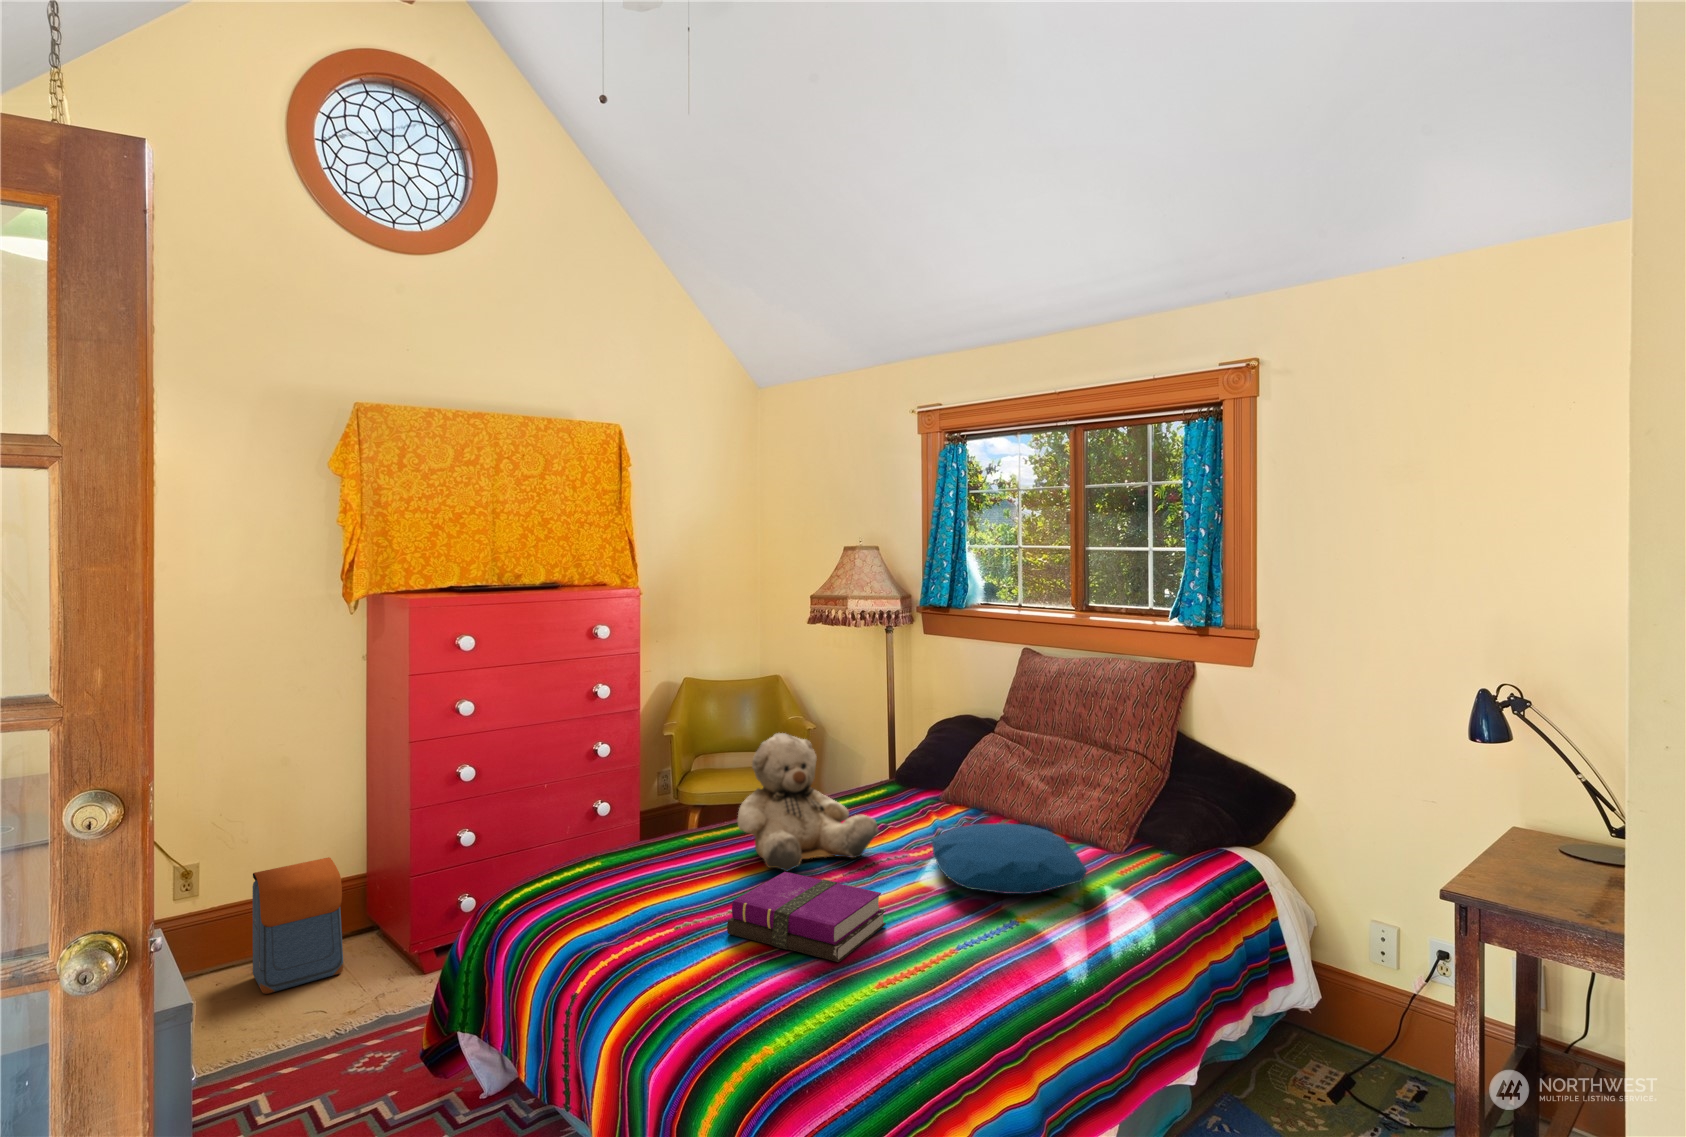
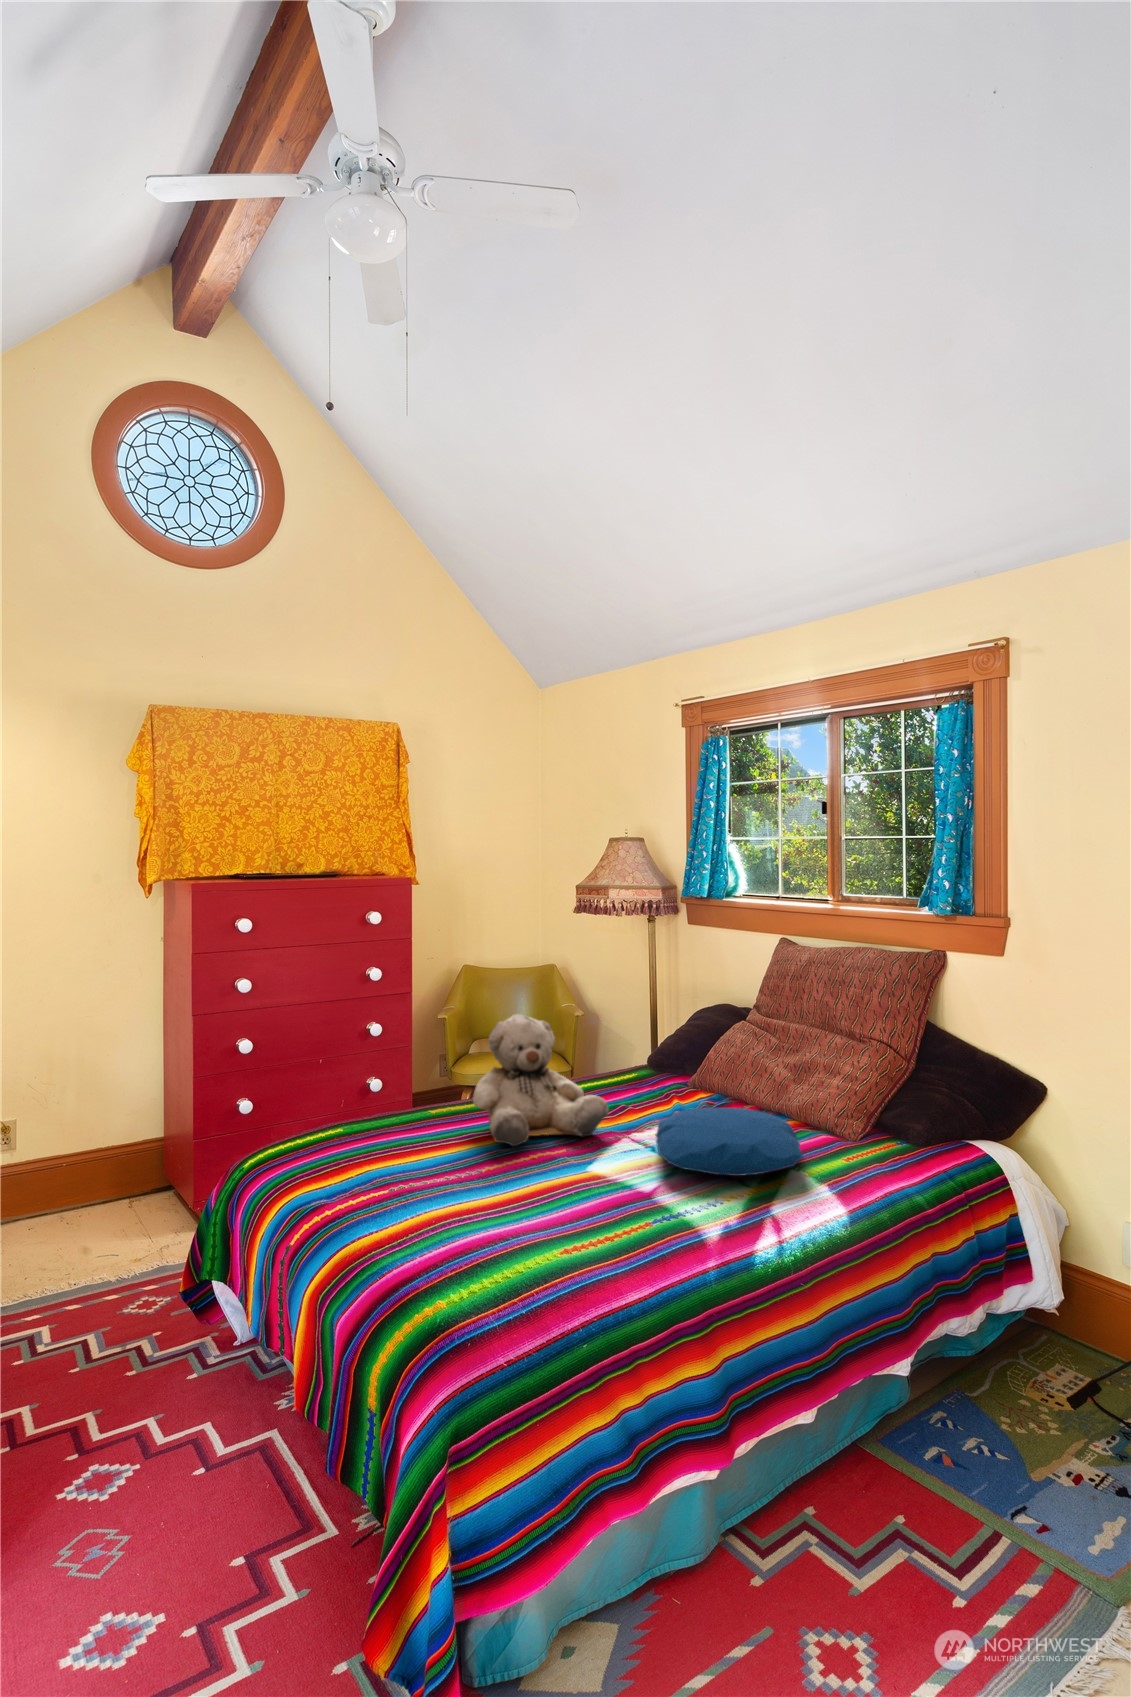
backpack: present [253,857,344,994] -> none [58,1123,136,1244]
notebook: present [727,872,886,962] -> none [437,1144,591,1229]

